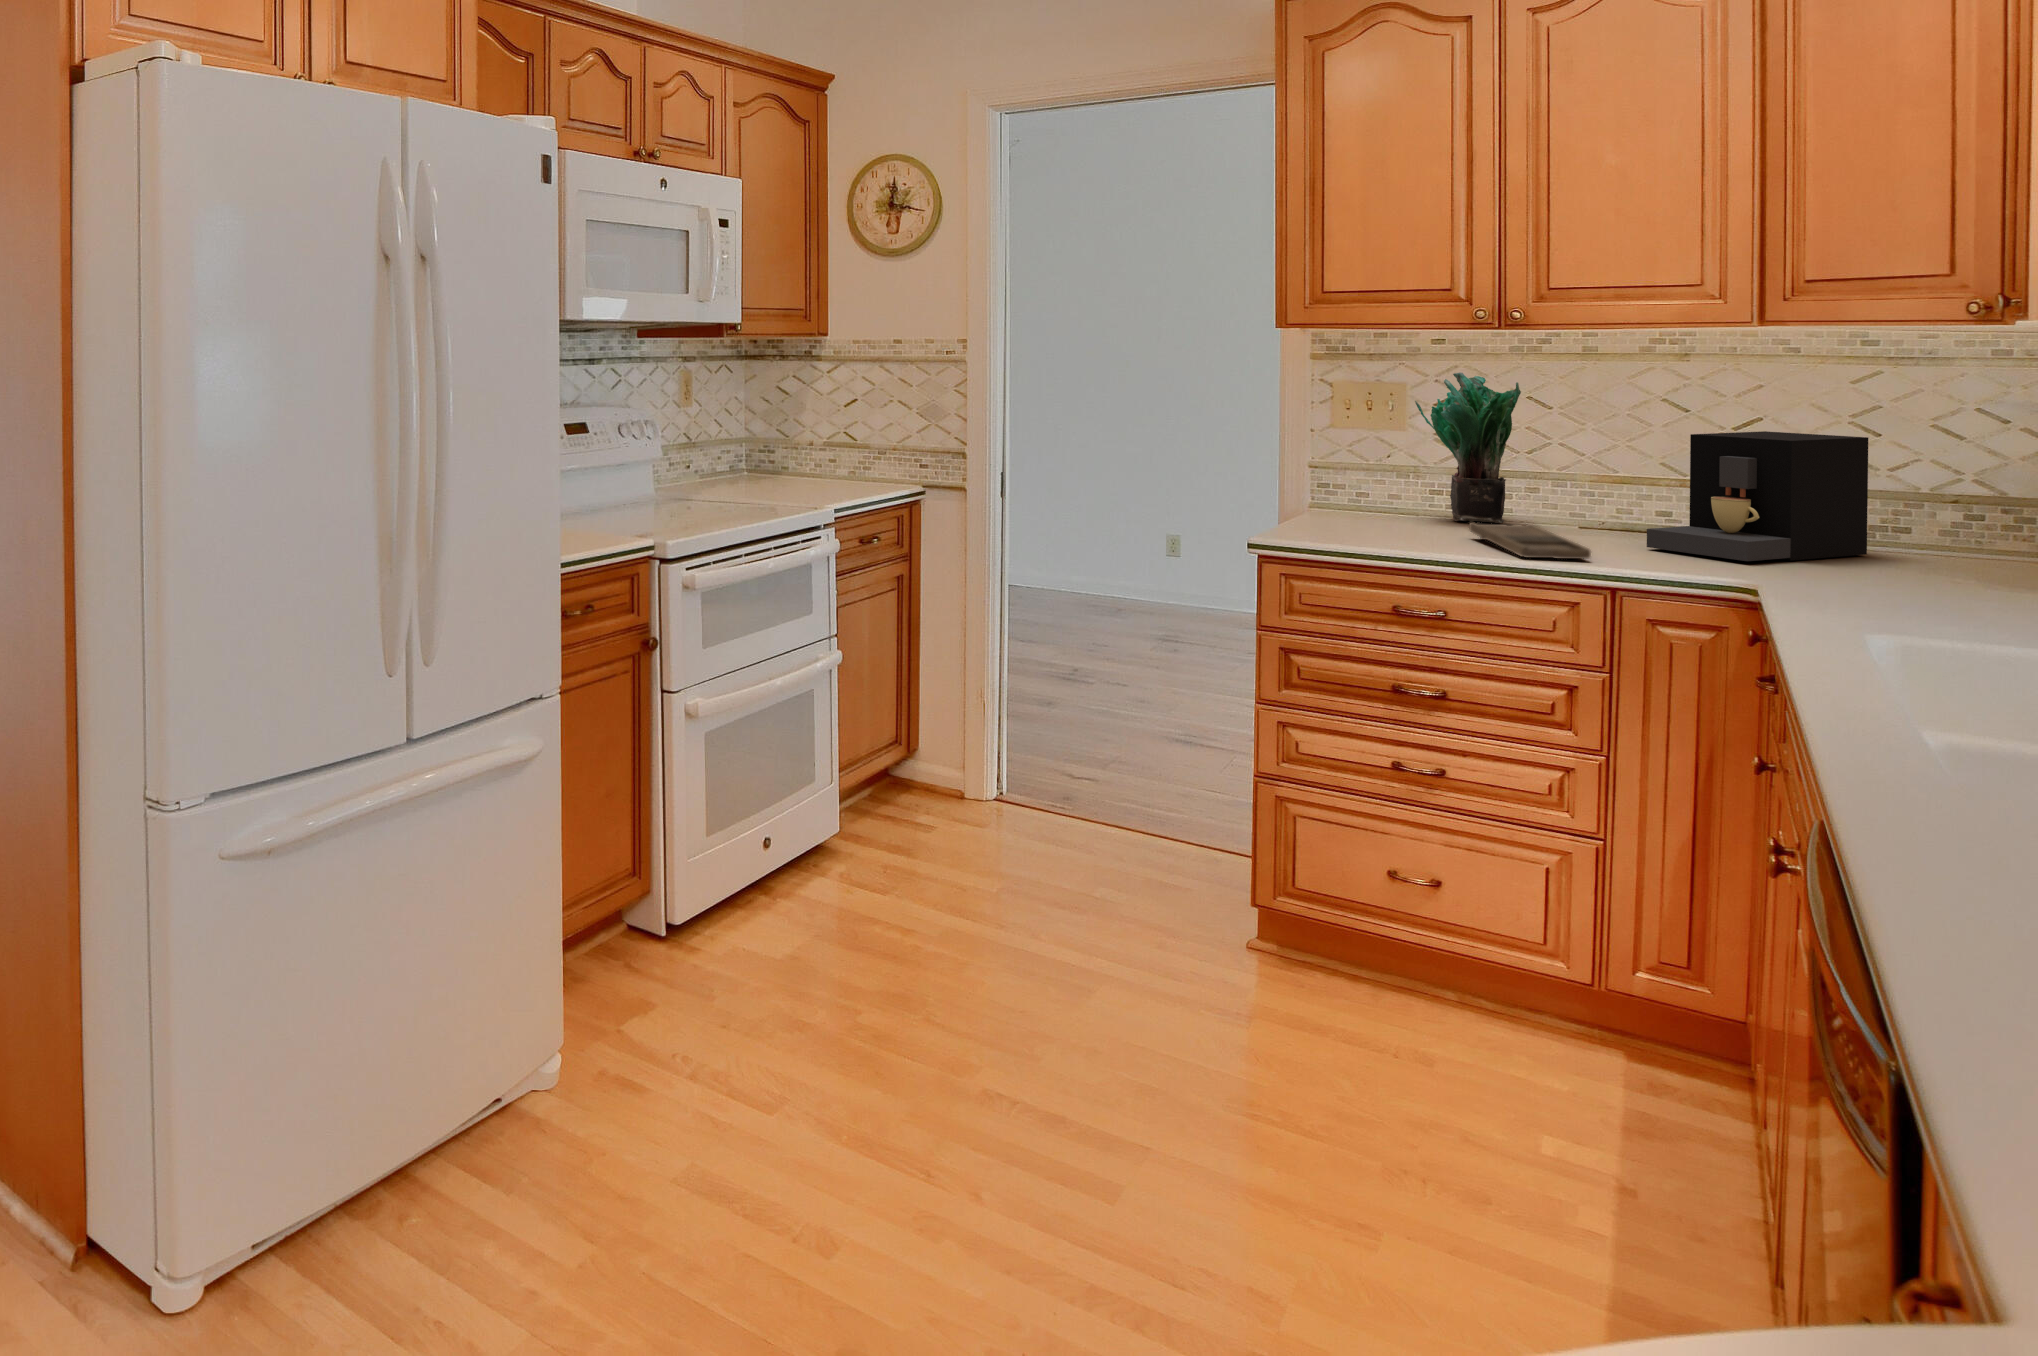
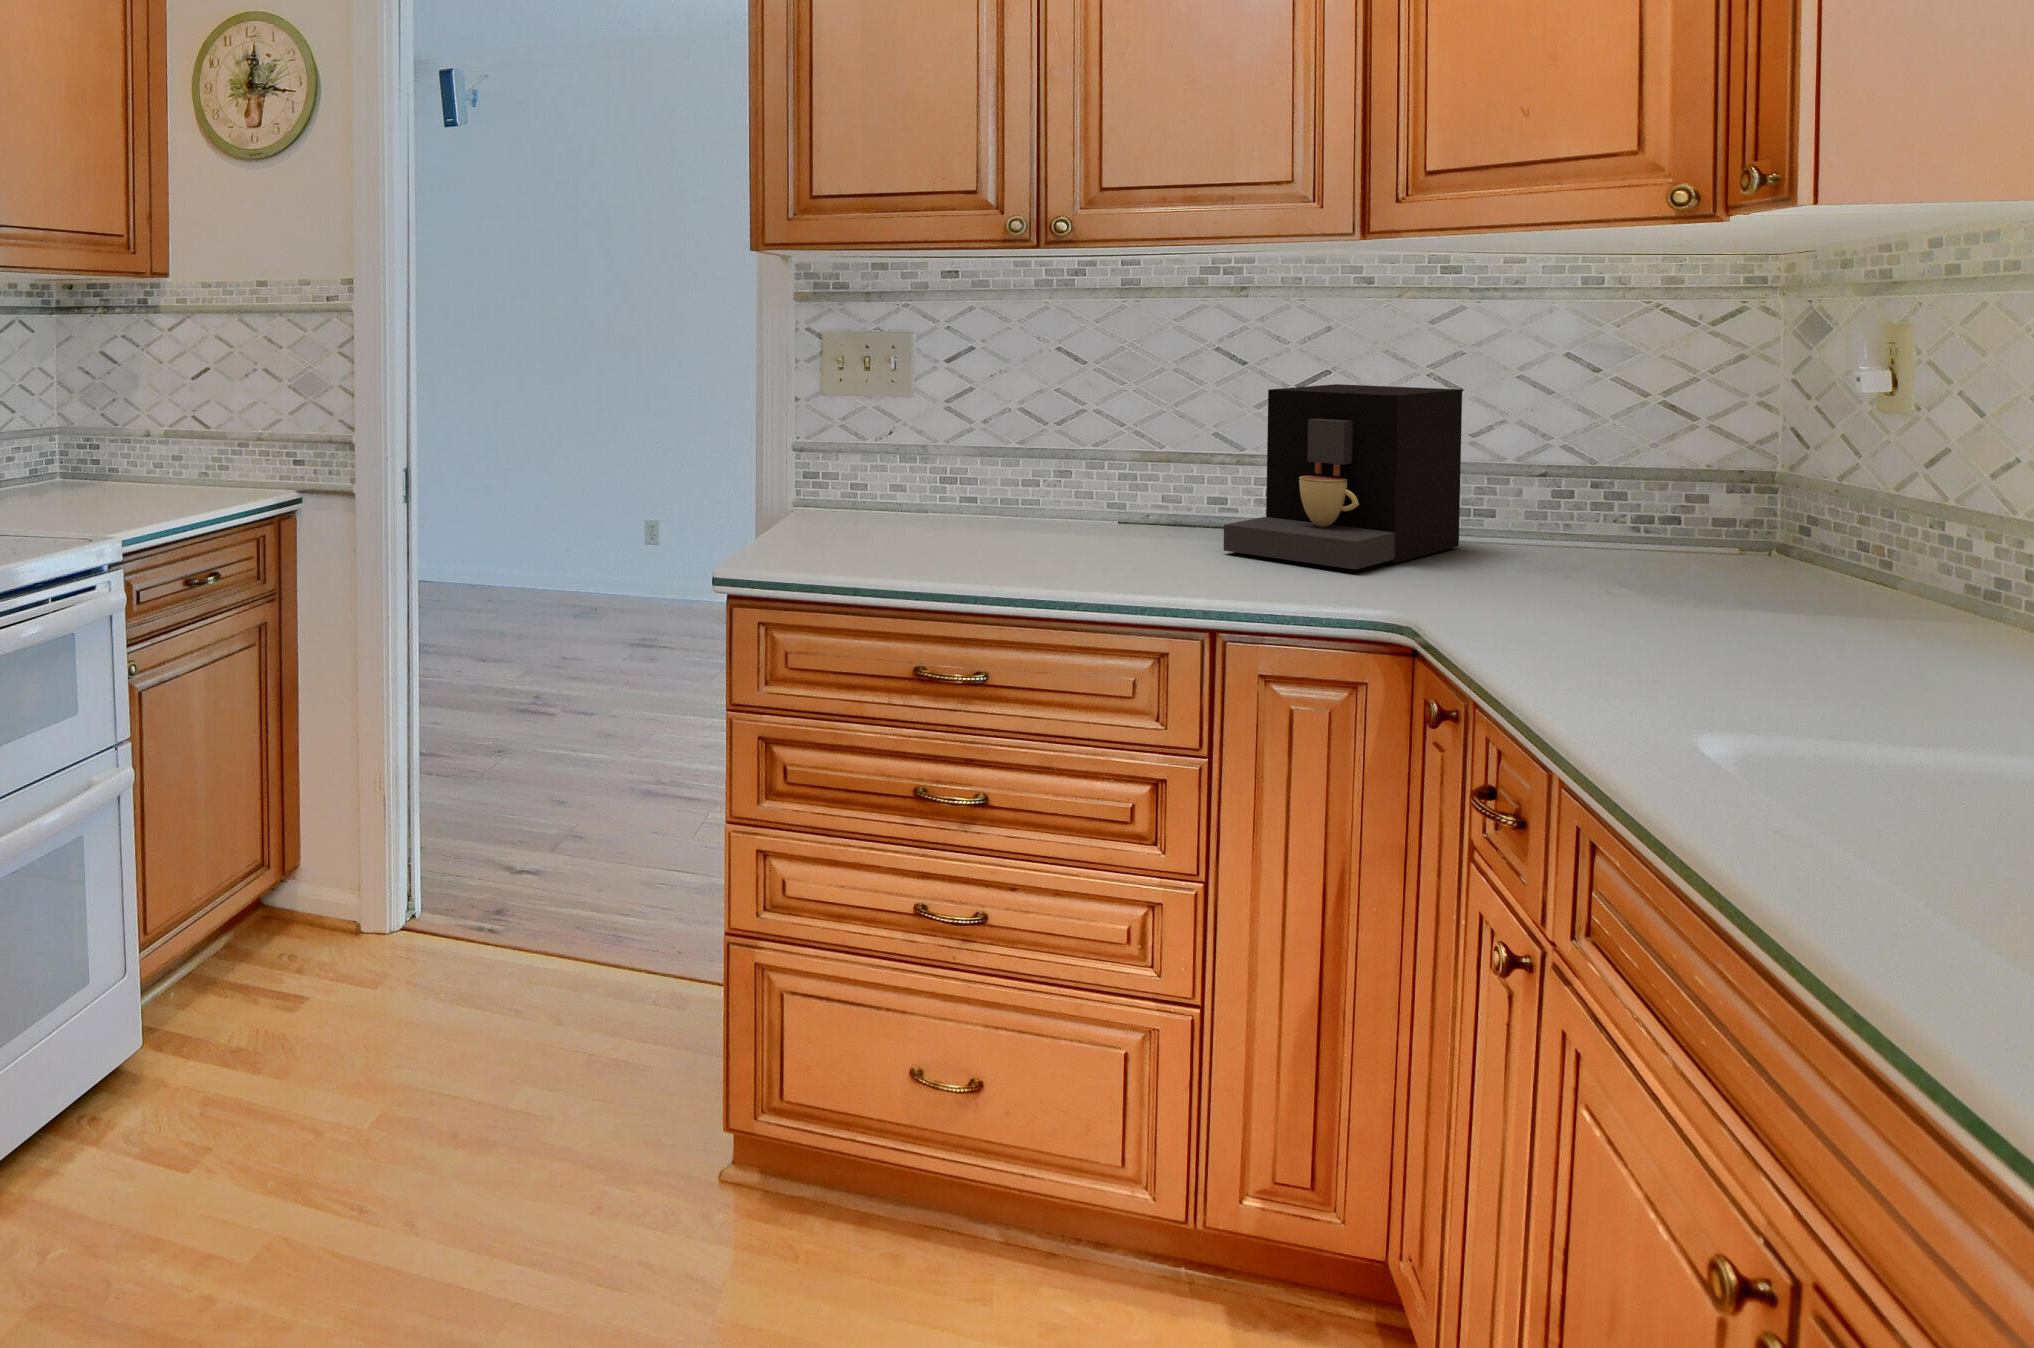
potted plant: present [1415,372,1521,523] -> none [932,310,1062,518]
tray: present [1469,522,1591,559] -> none [1008,522,1177,581]

